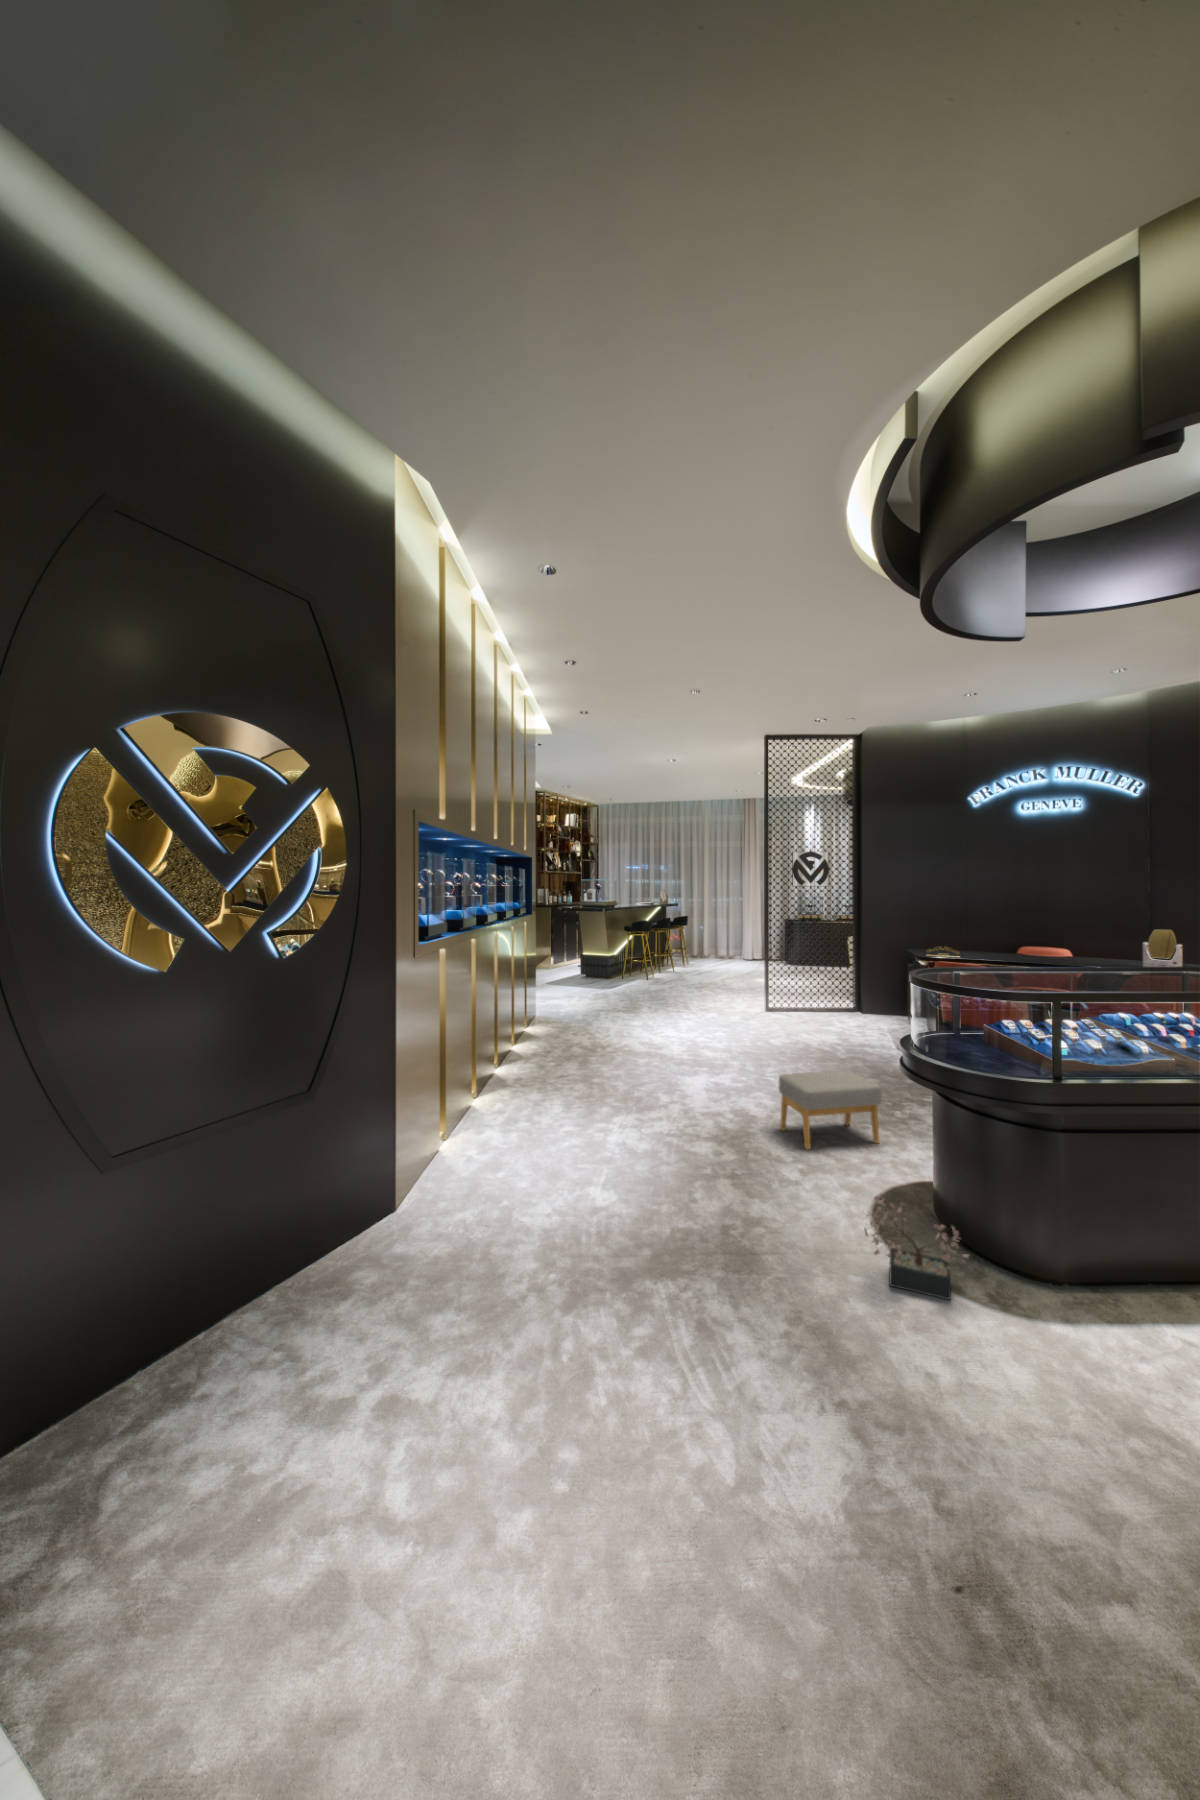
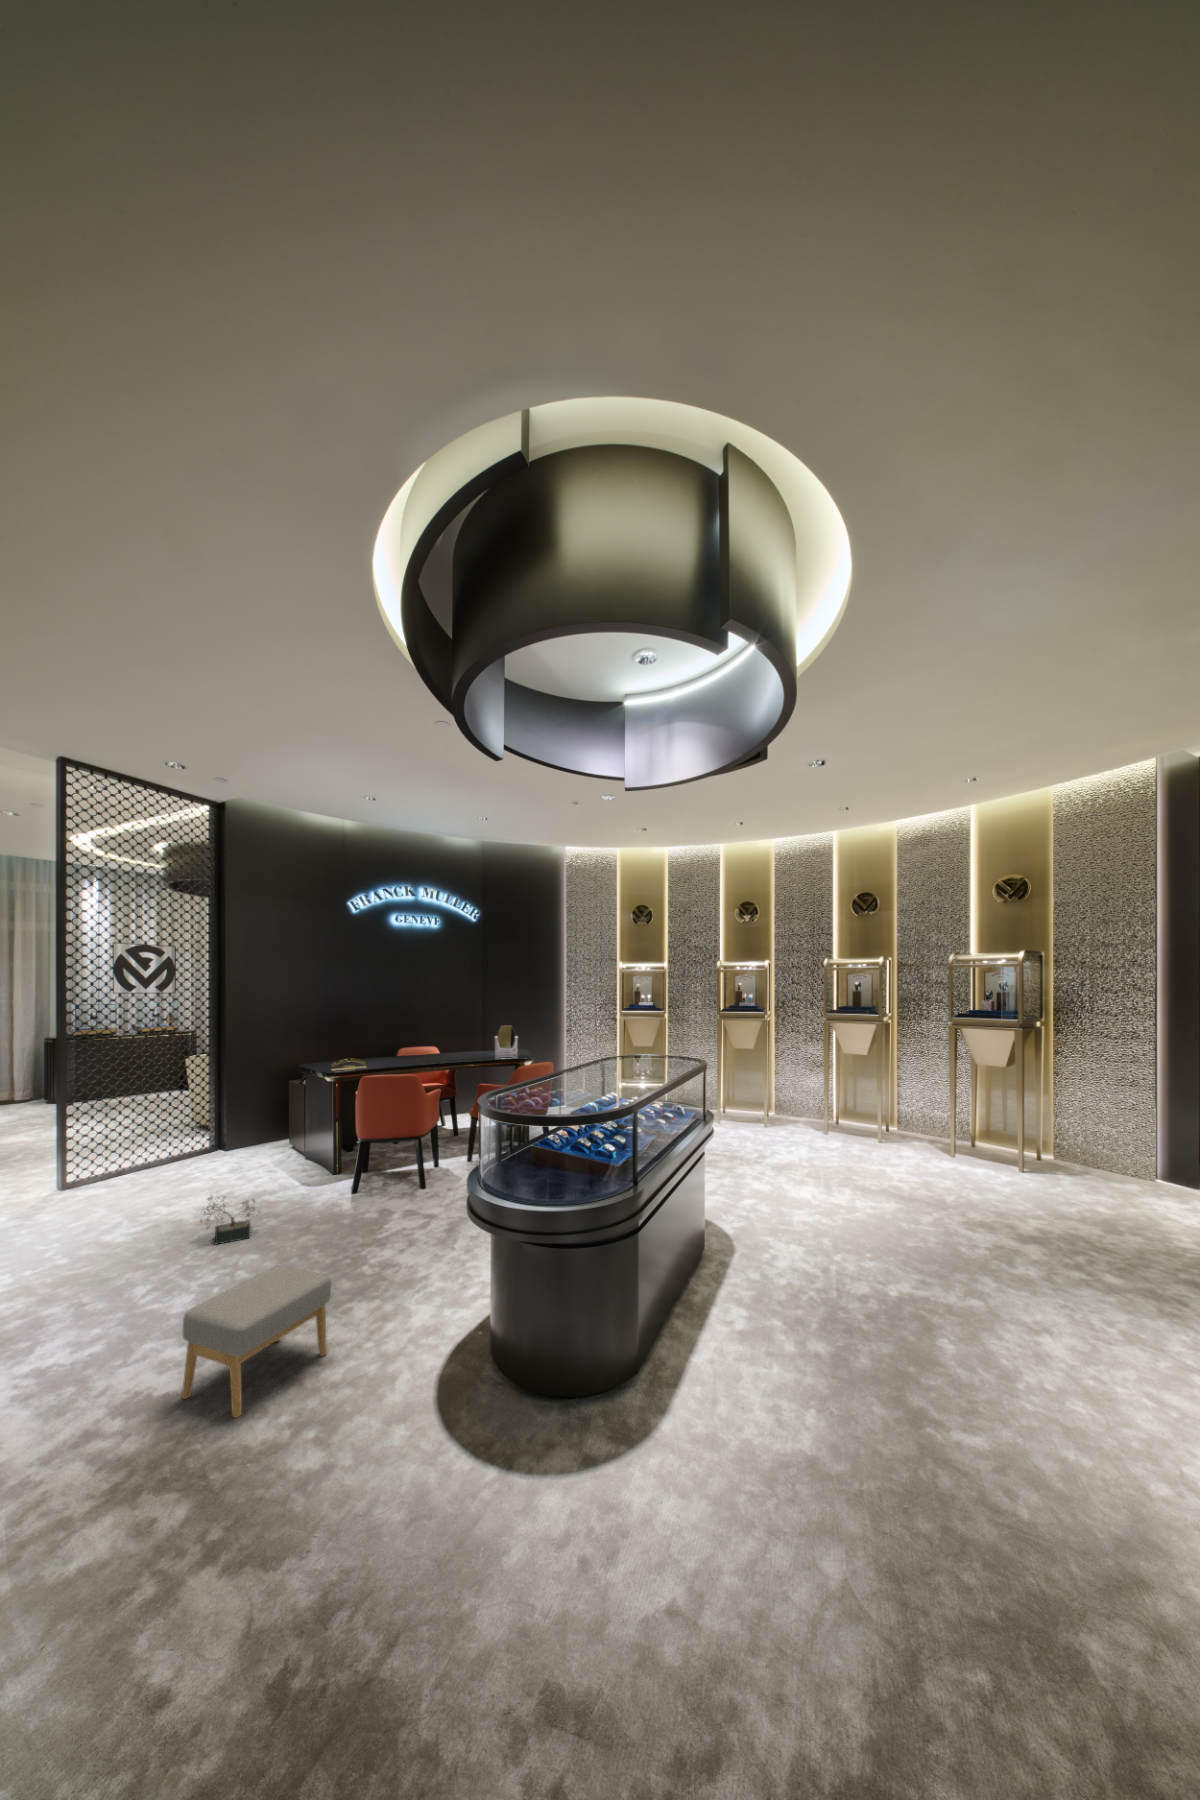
decorative plant: present [864,1194,969,1300] -> present [200,1196,260,1245]

